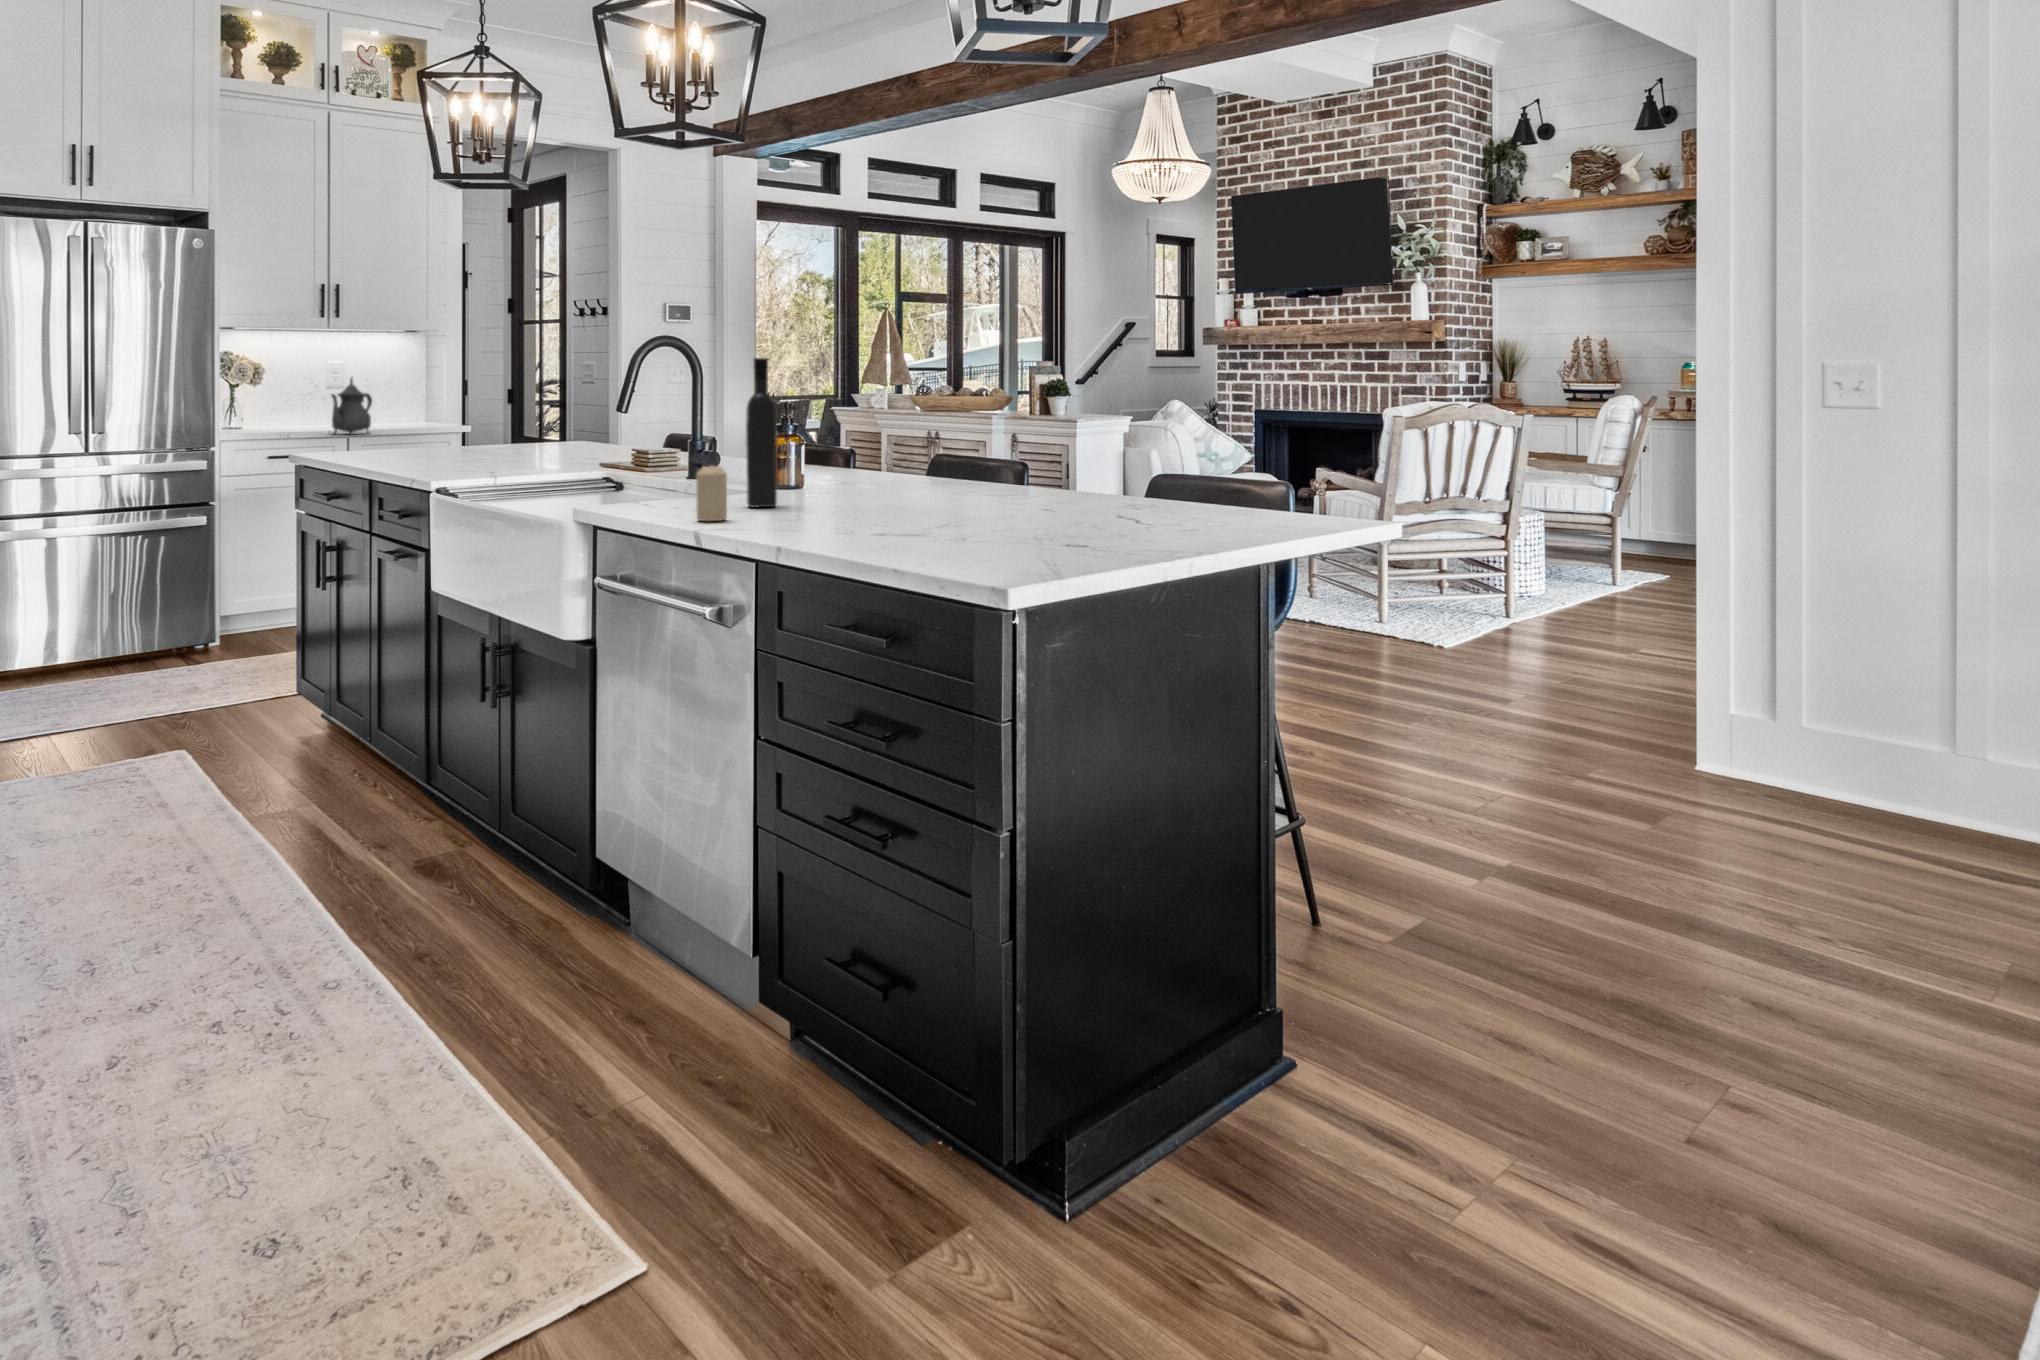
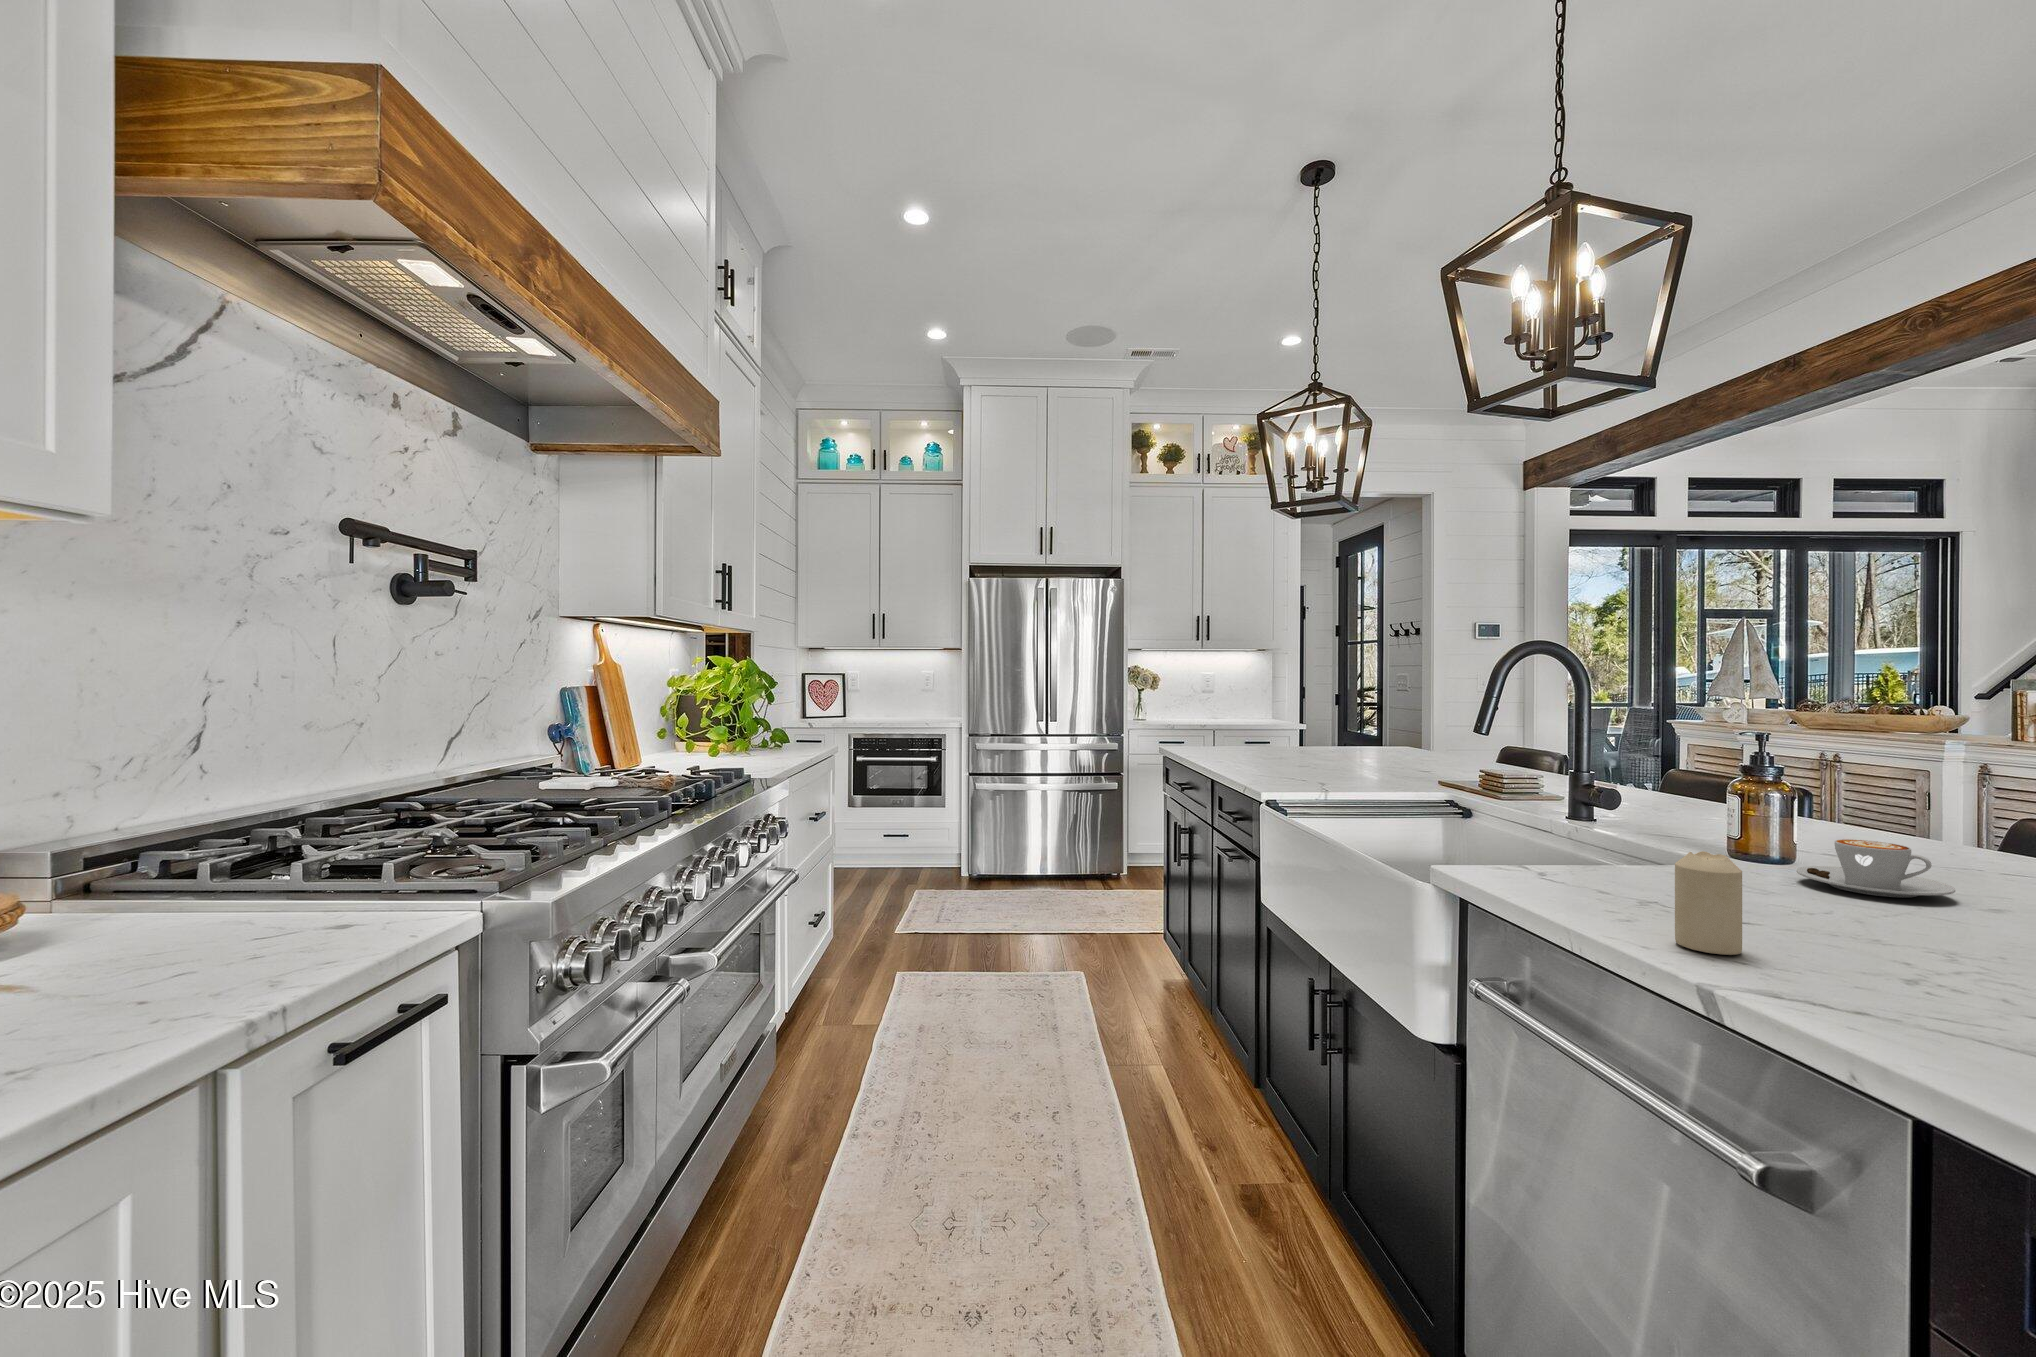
wine bottle: present [746,358,777,508] -> none [1734,669,1805,917]
teapot: present [331,378,372,435] -> none [1202,685,1232,729]
coffee cup: none [795,465,863,497] -> present [1796,839,1955,898]

